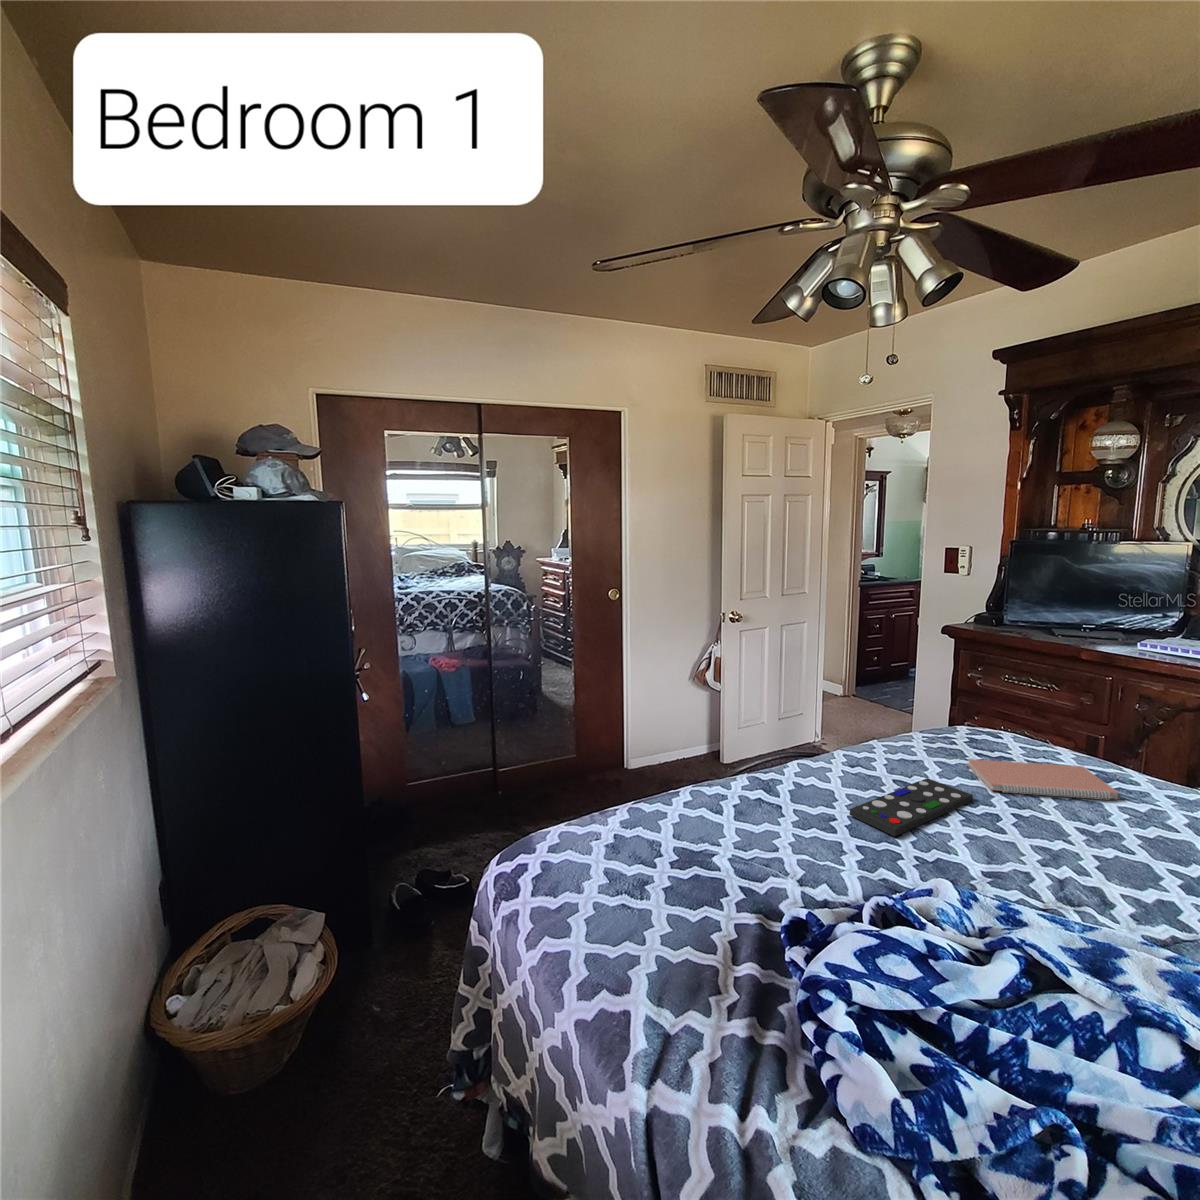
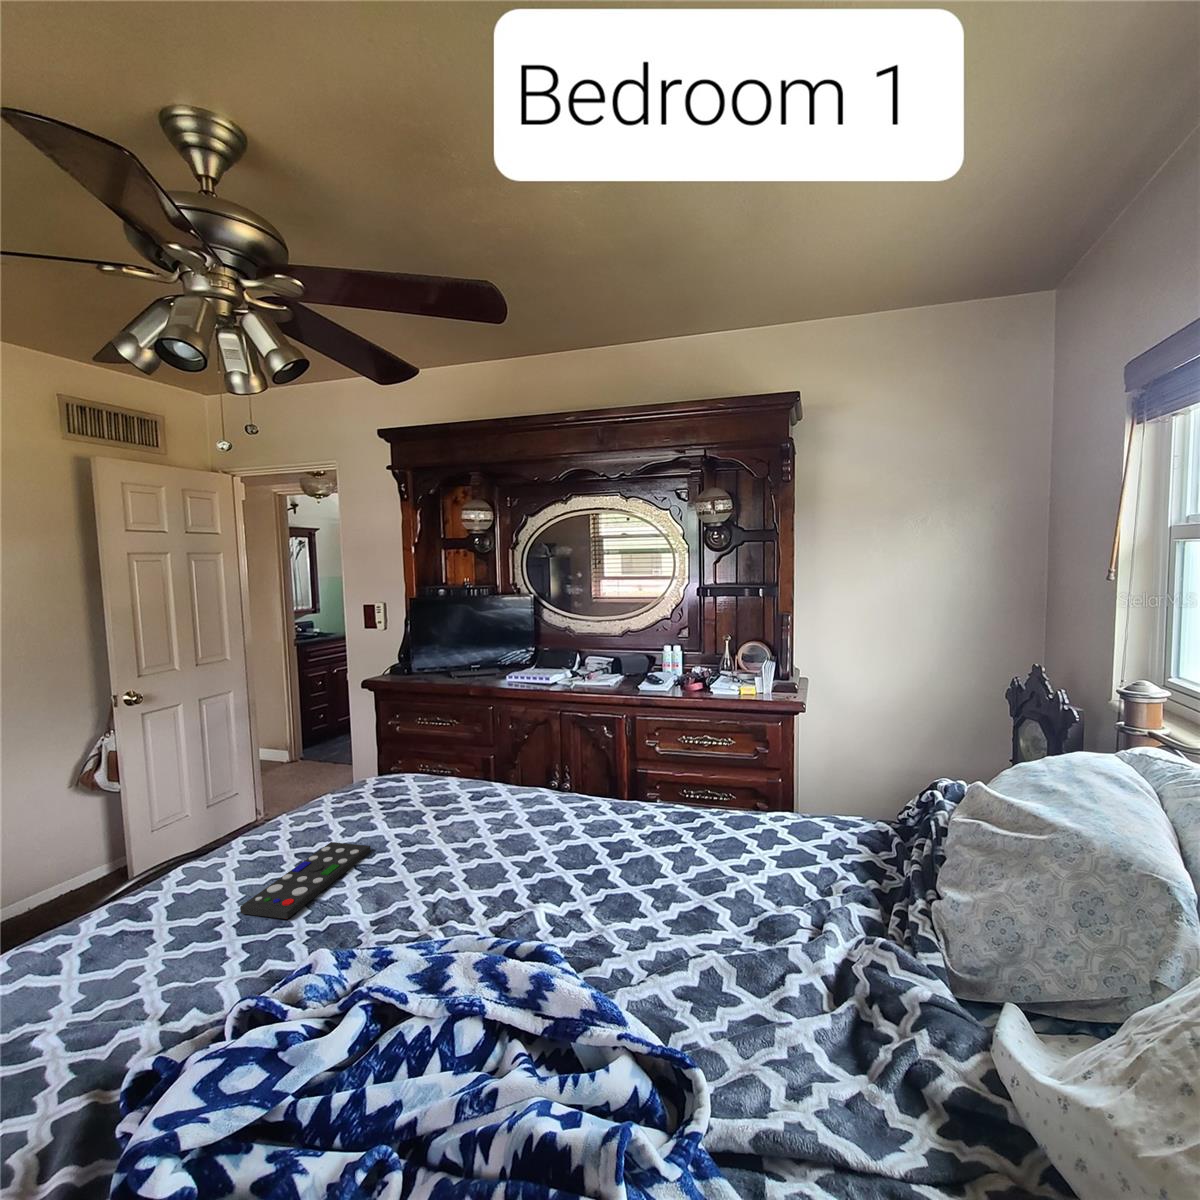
notebook: present [968,759,1119,799] -> none [371,790,483,835]

